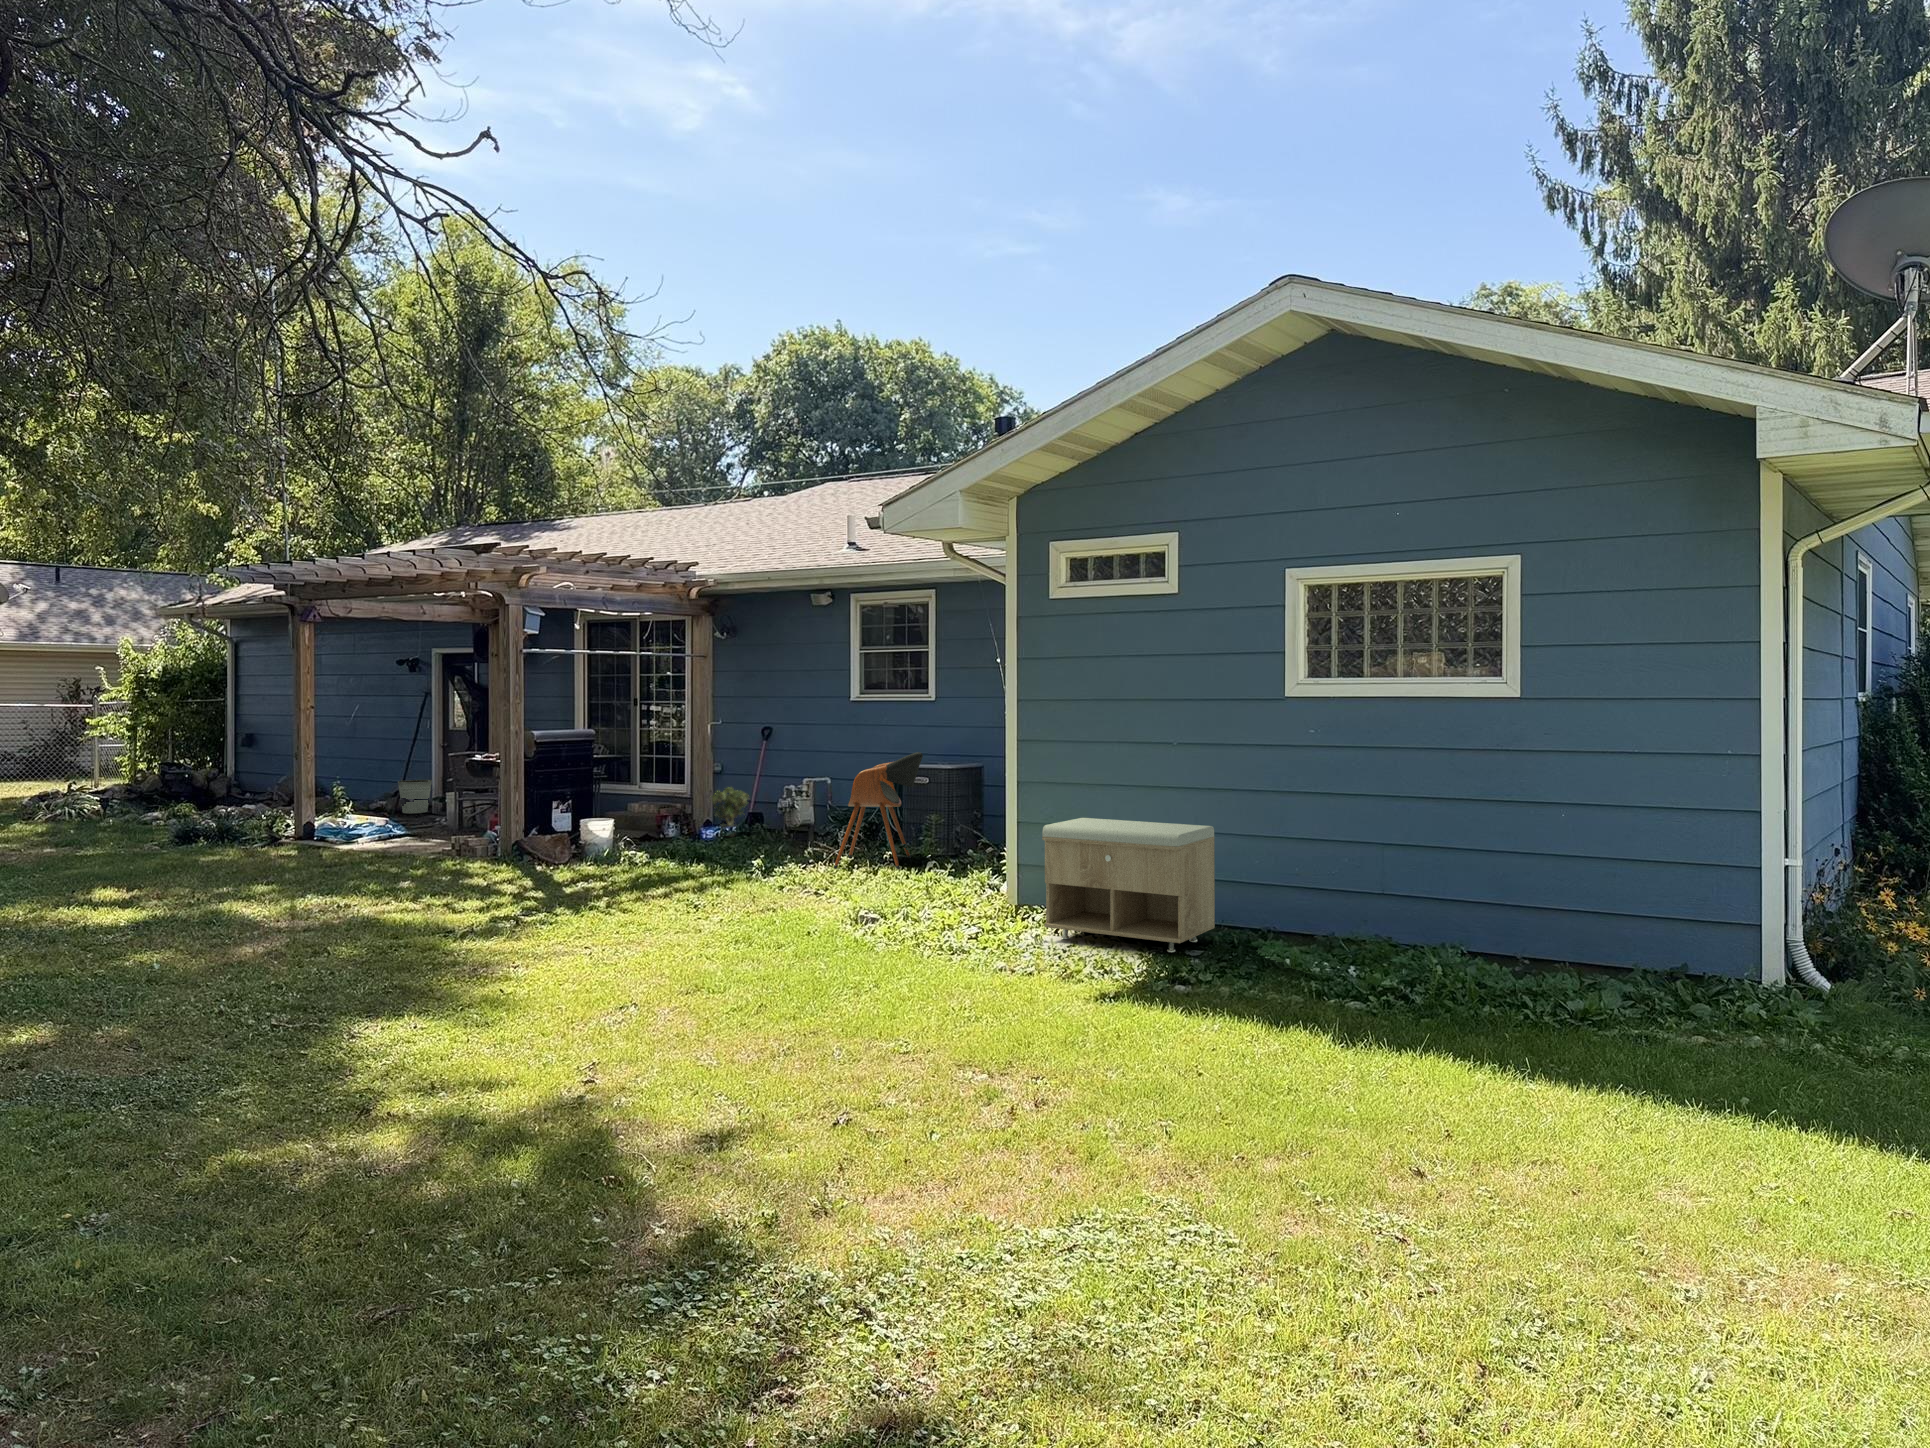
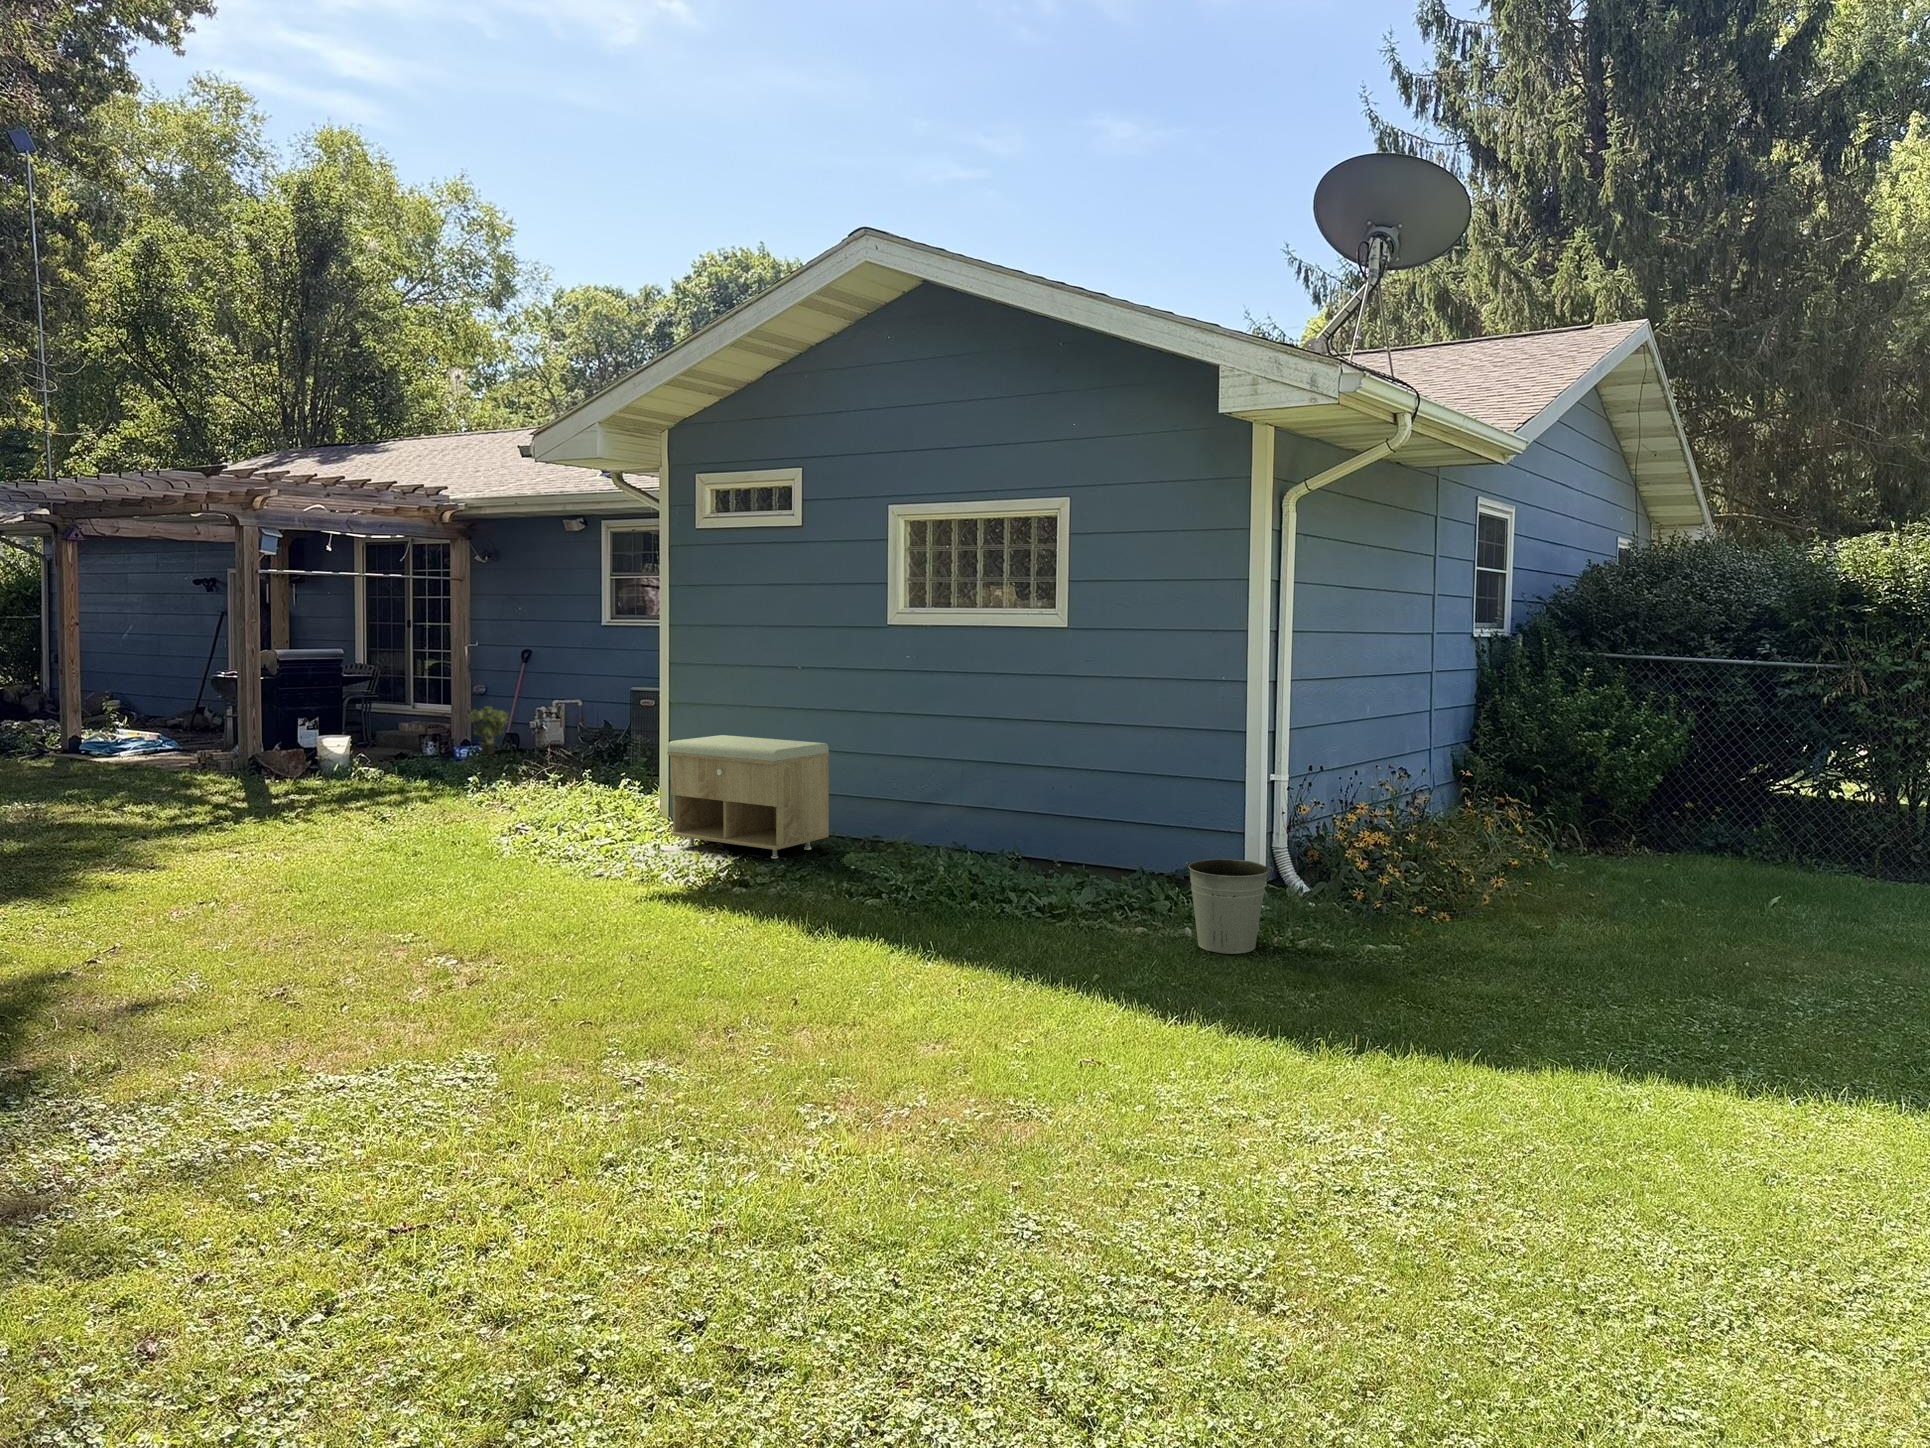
chair: present [834,752,923,869] -> none [553,674,646,784]
bucket: present [398,780,432,813] -> present [1186,859,1273,954]

